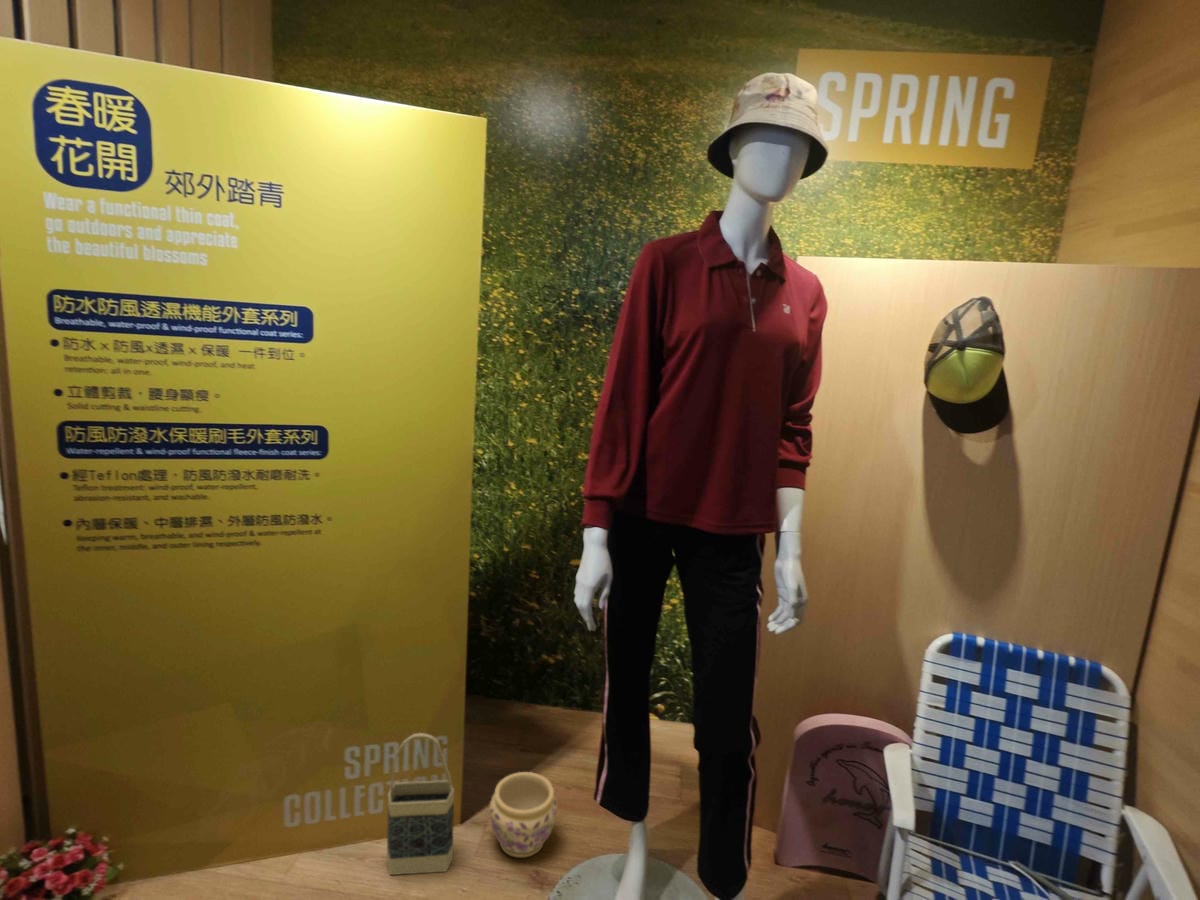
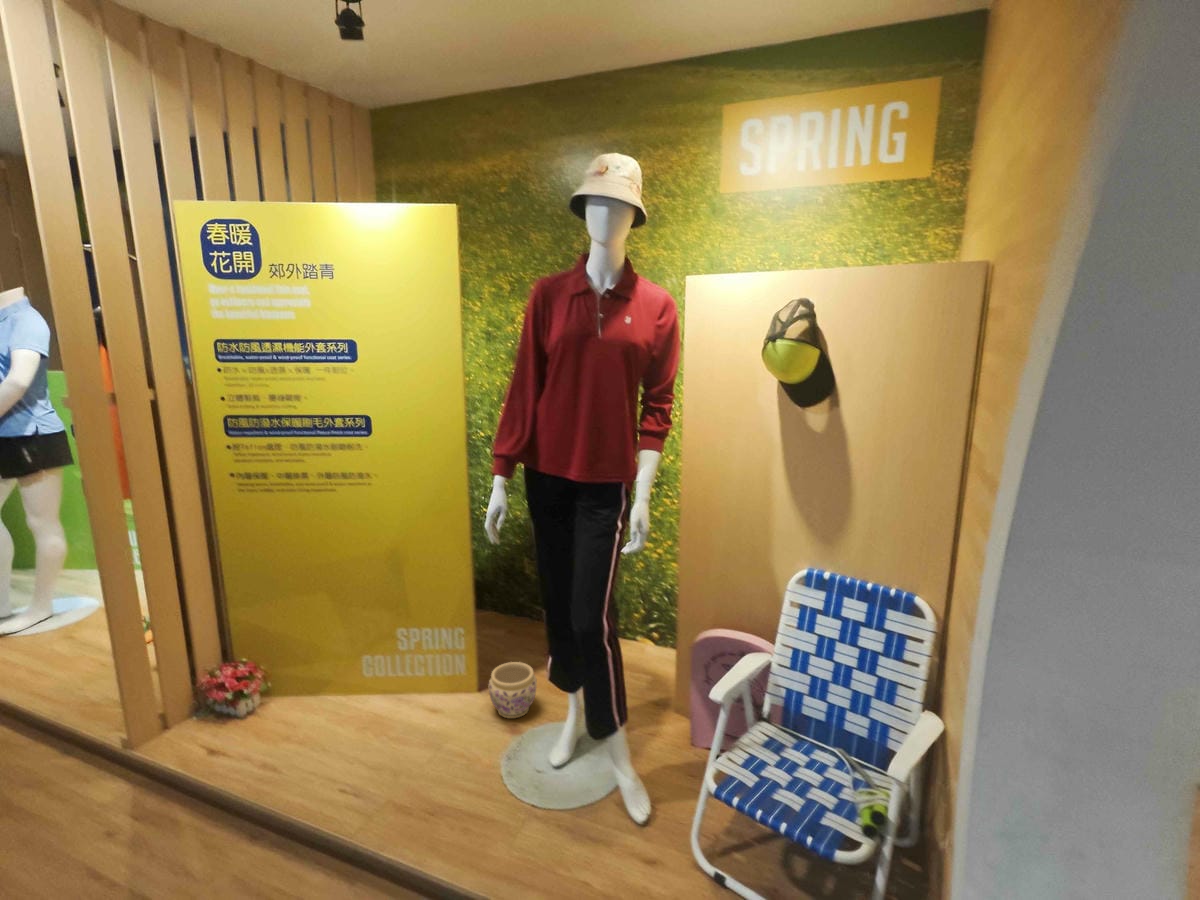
bag: present [387,733,454,875] -> none [418,622,464,719]

